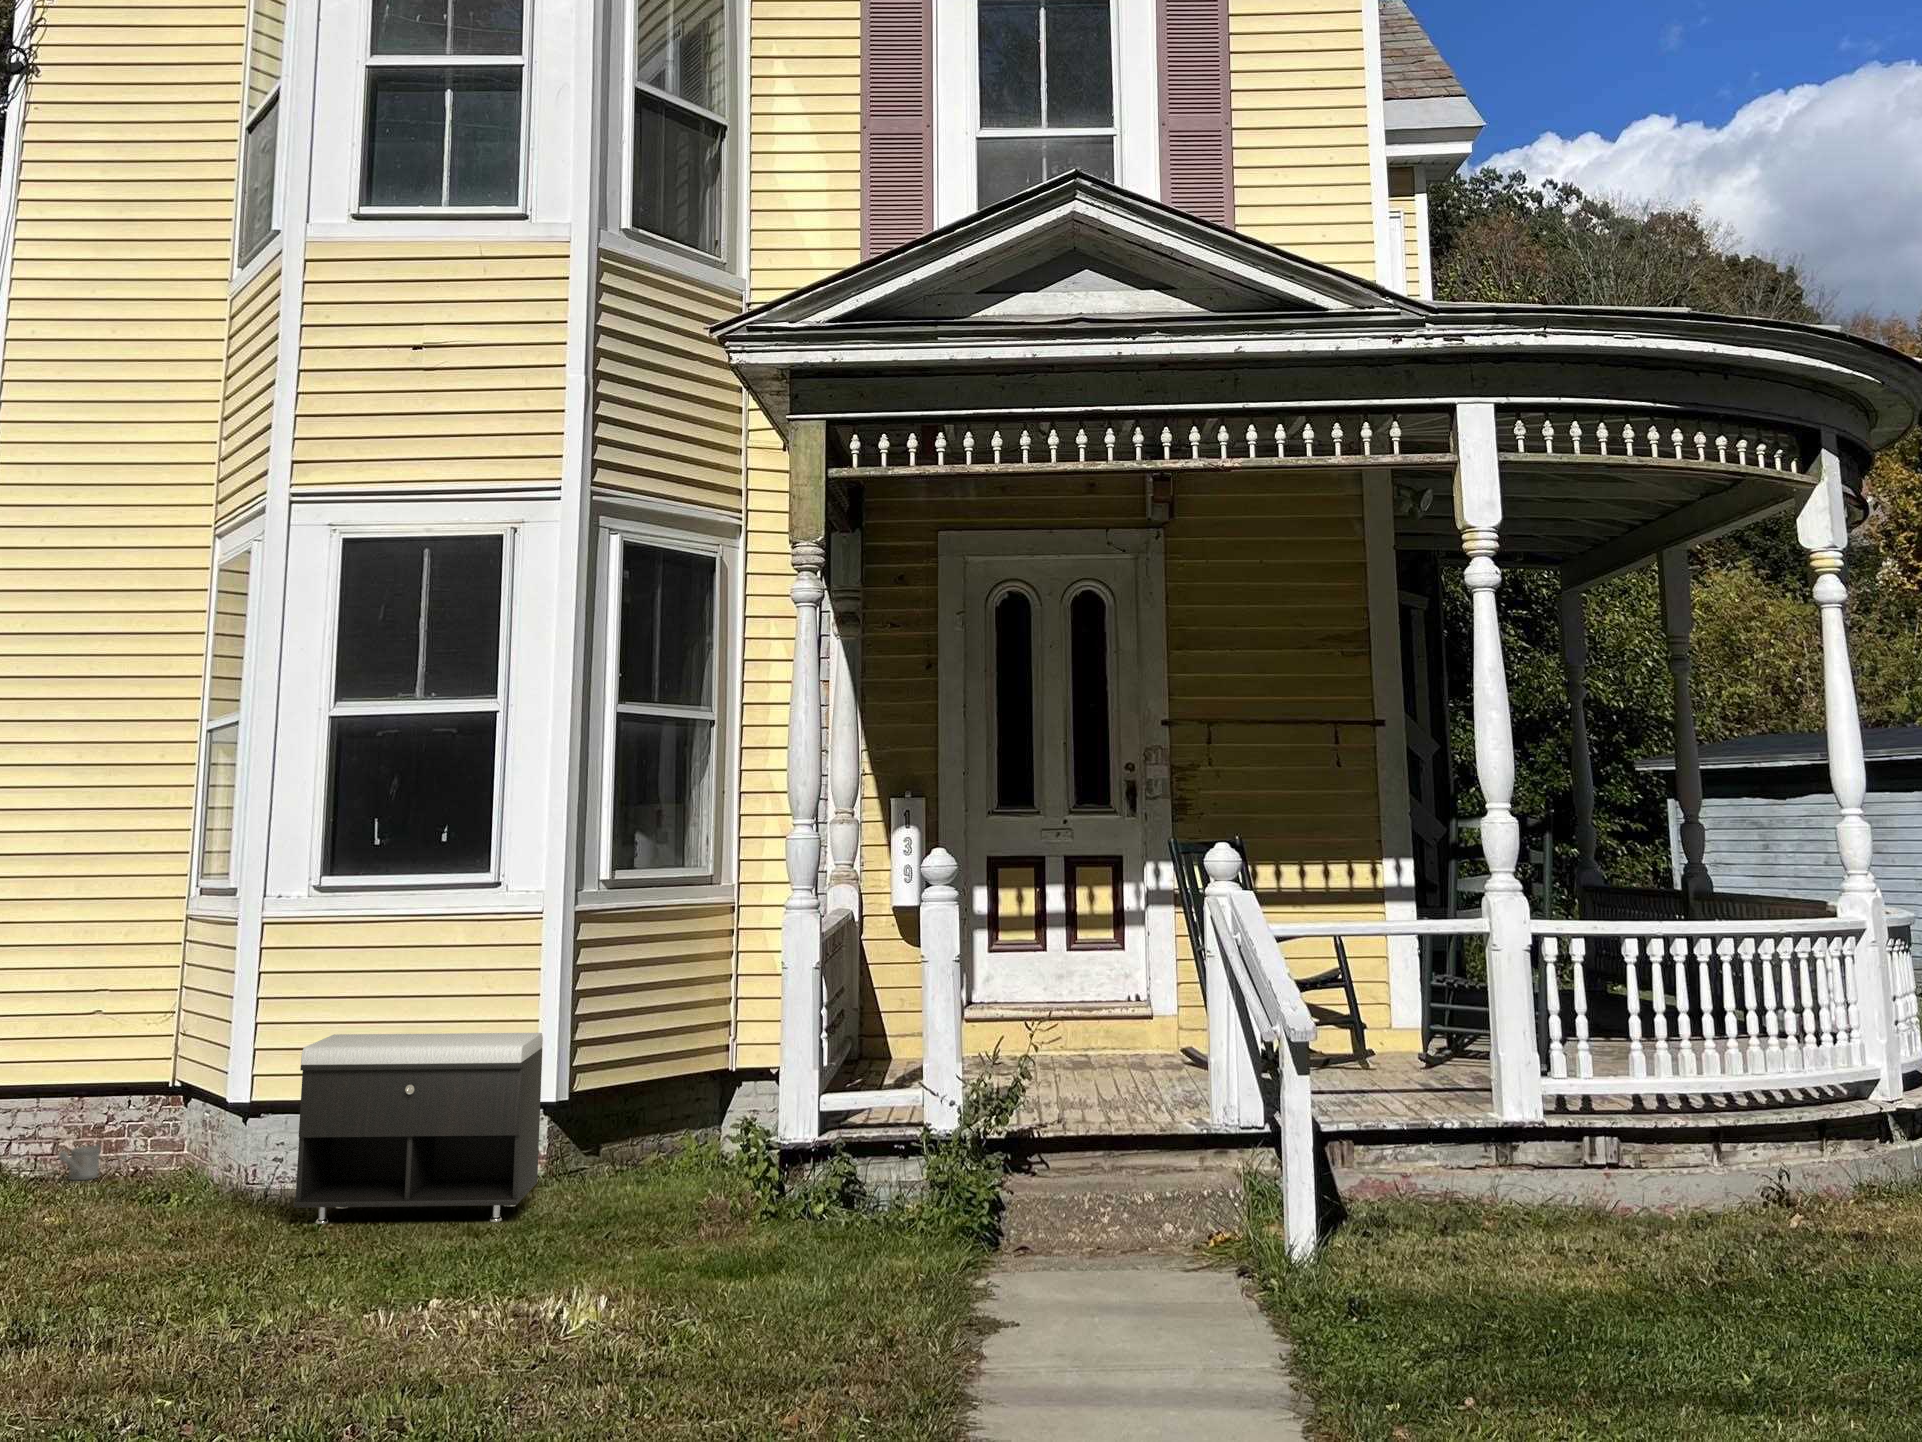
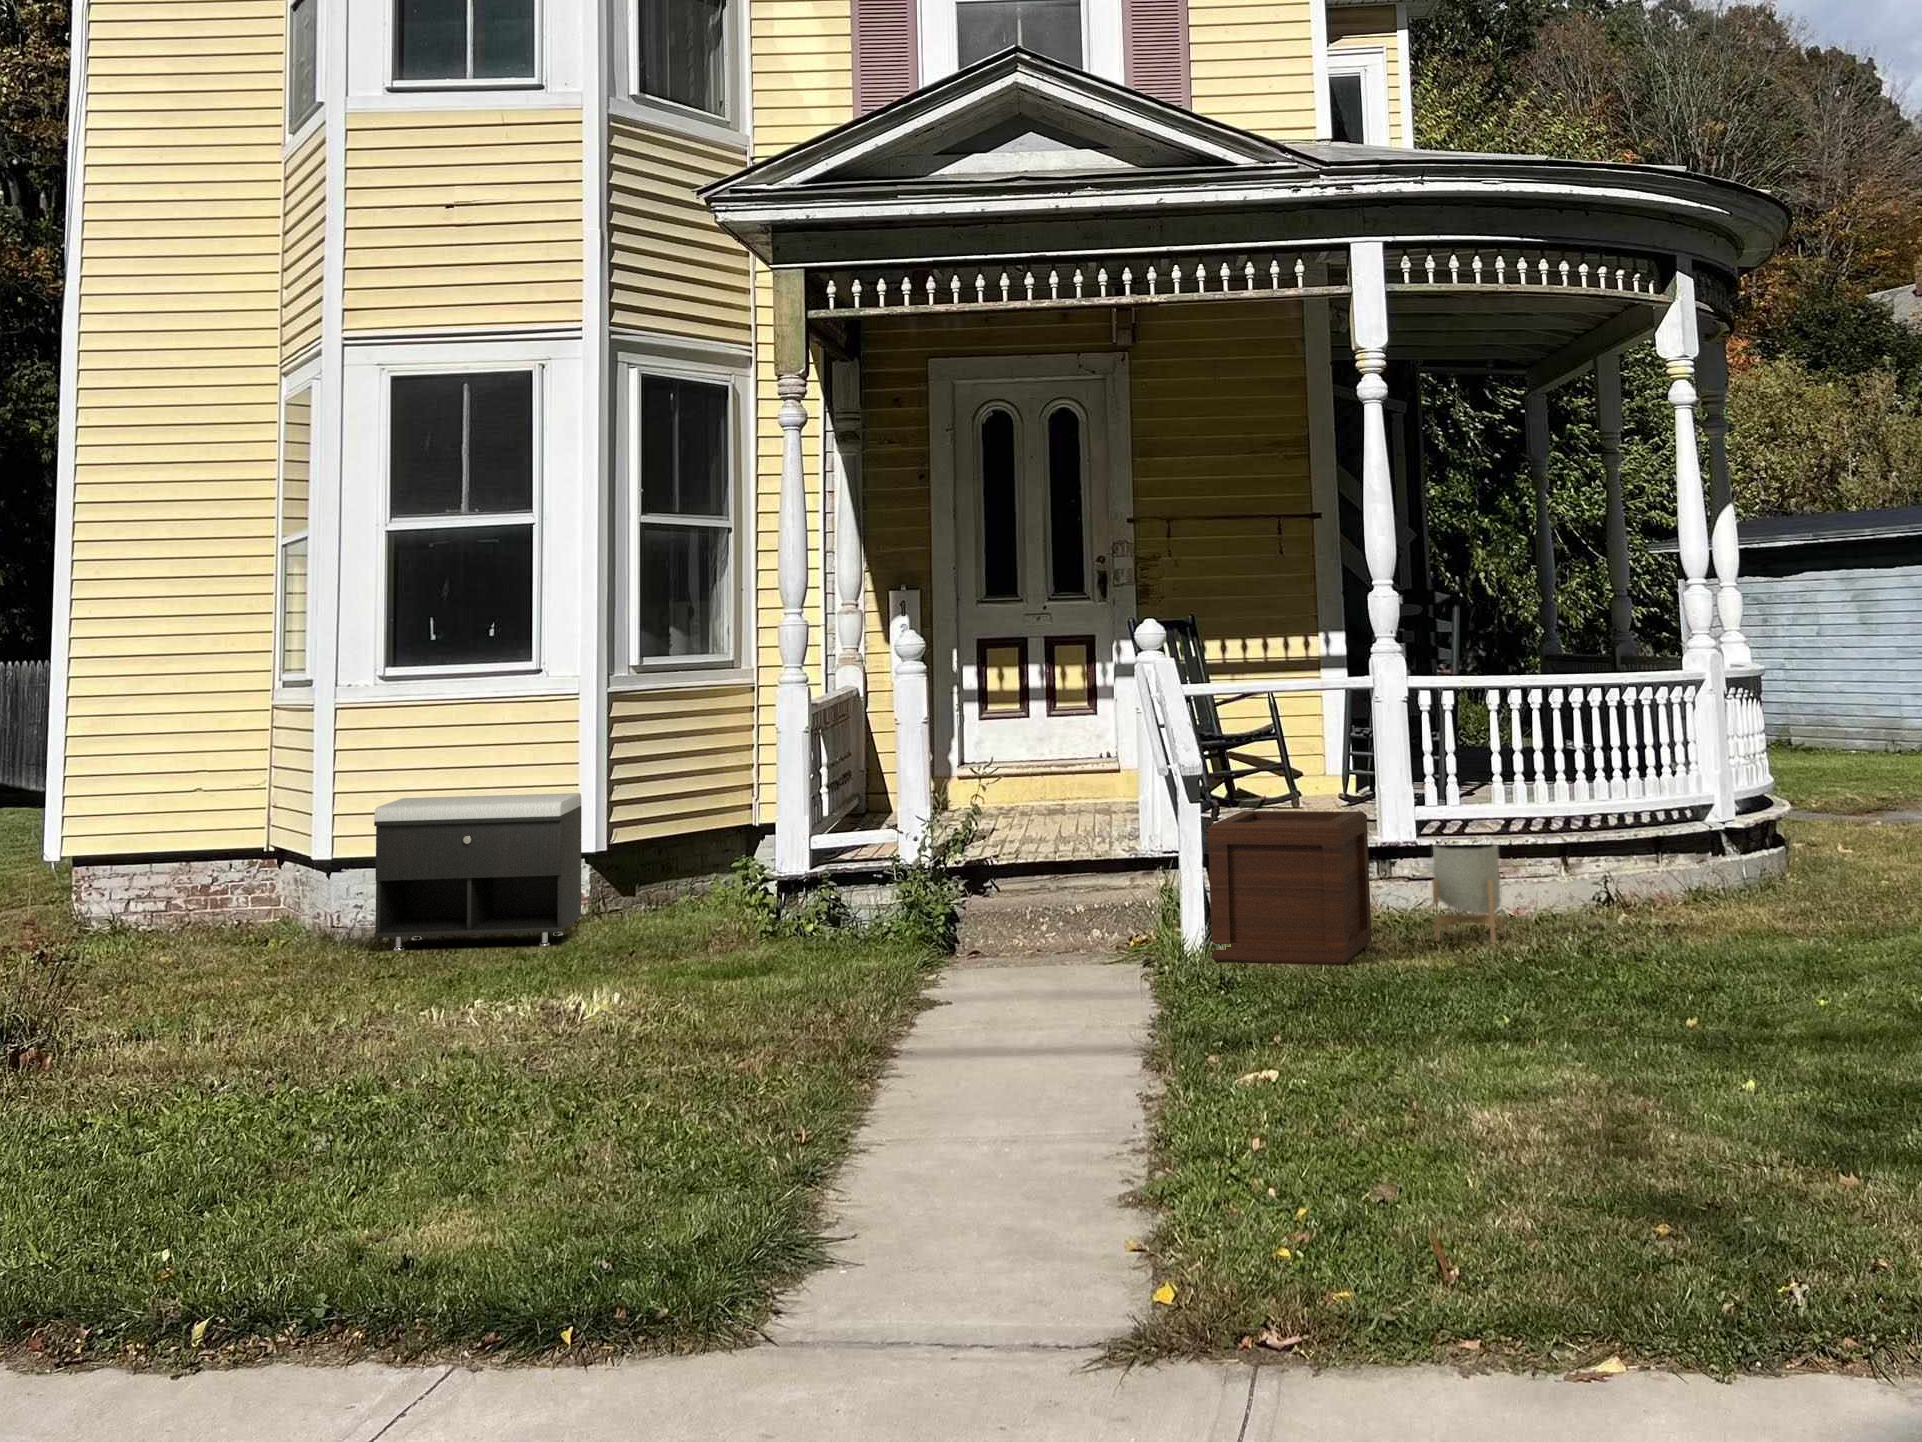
wooden crate: none [1313,1077,1501,1280] -> present [1208,811,1372,965]
planter: none [1568,1120,1653,1249] -> present [1432,844,1503,943]
watering can: present [59,1144,101,1180] -> none [175,897,211,926]

